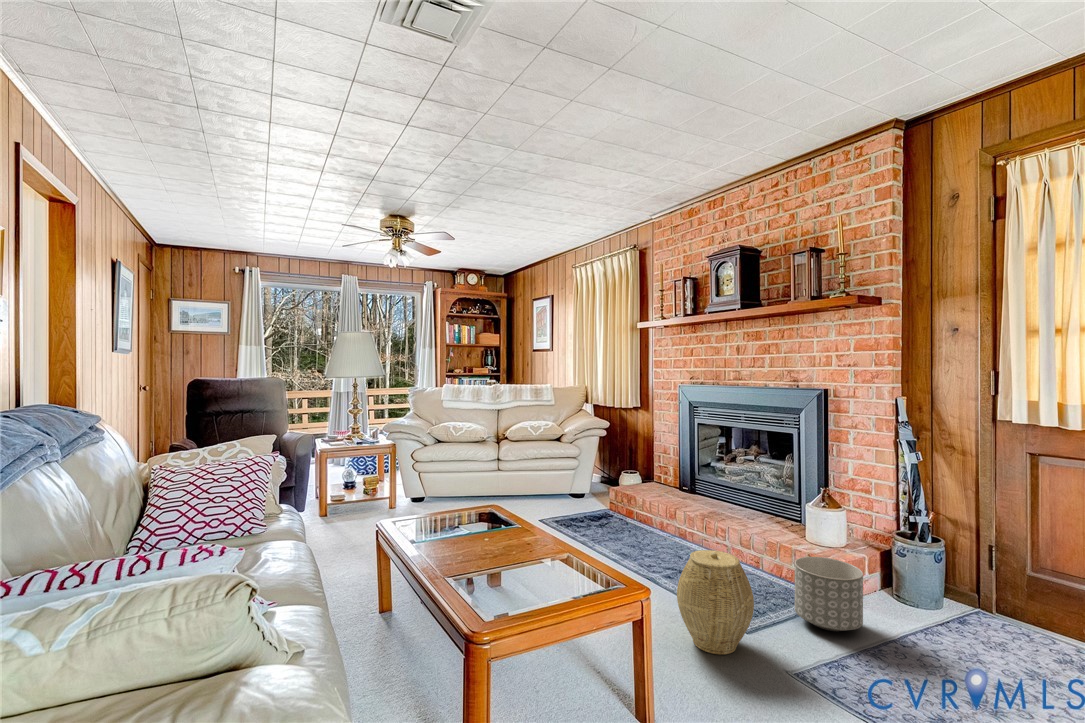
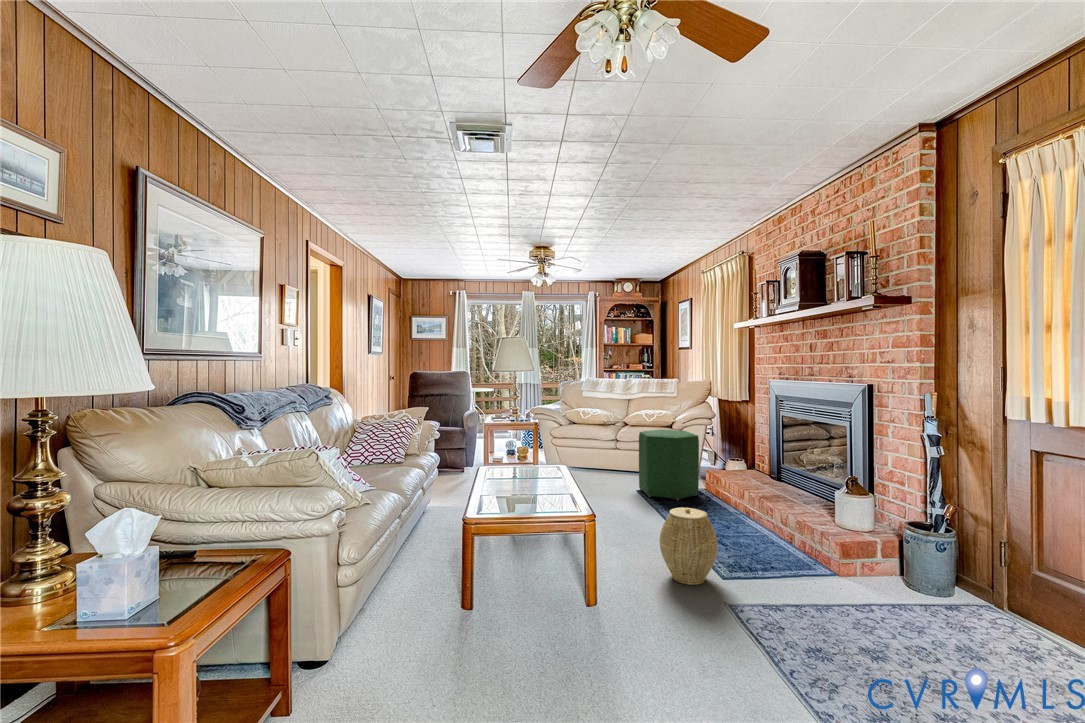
ottoman: none [543,445,614,529] -> present [639,430,699,500]
planter: present [795,557,863,631] -> none [775,528,833,590]

